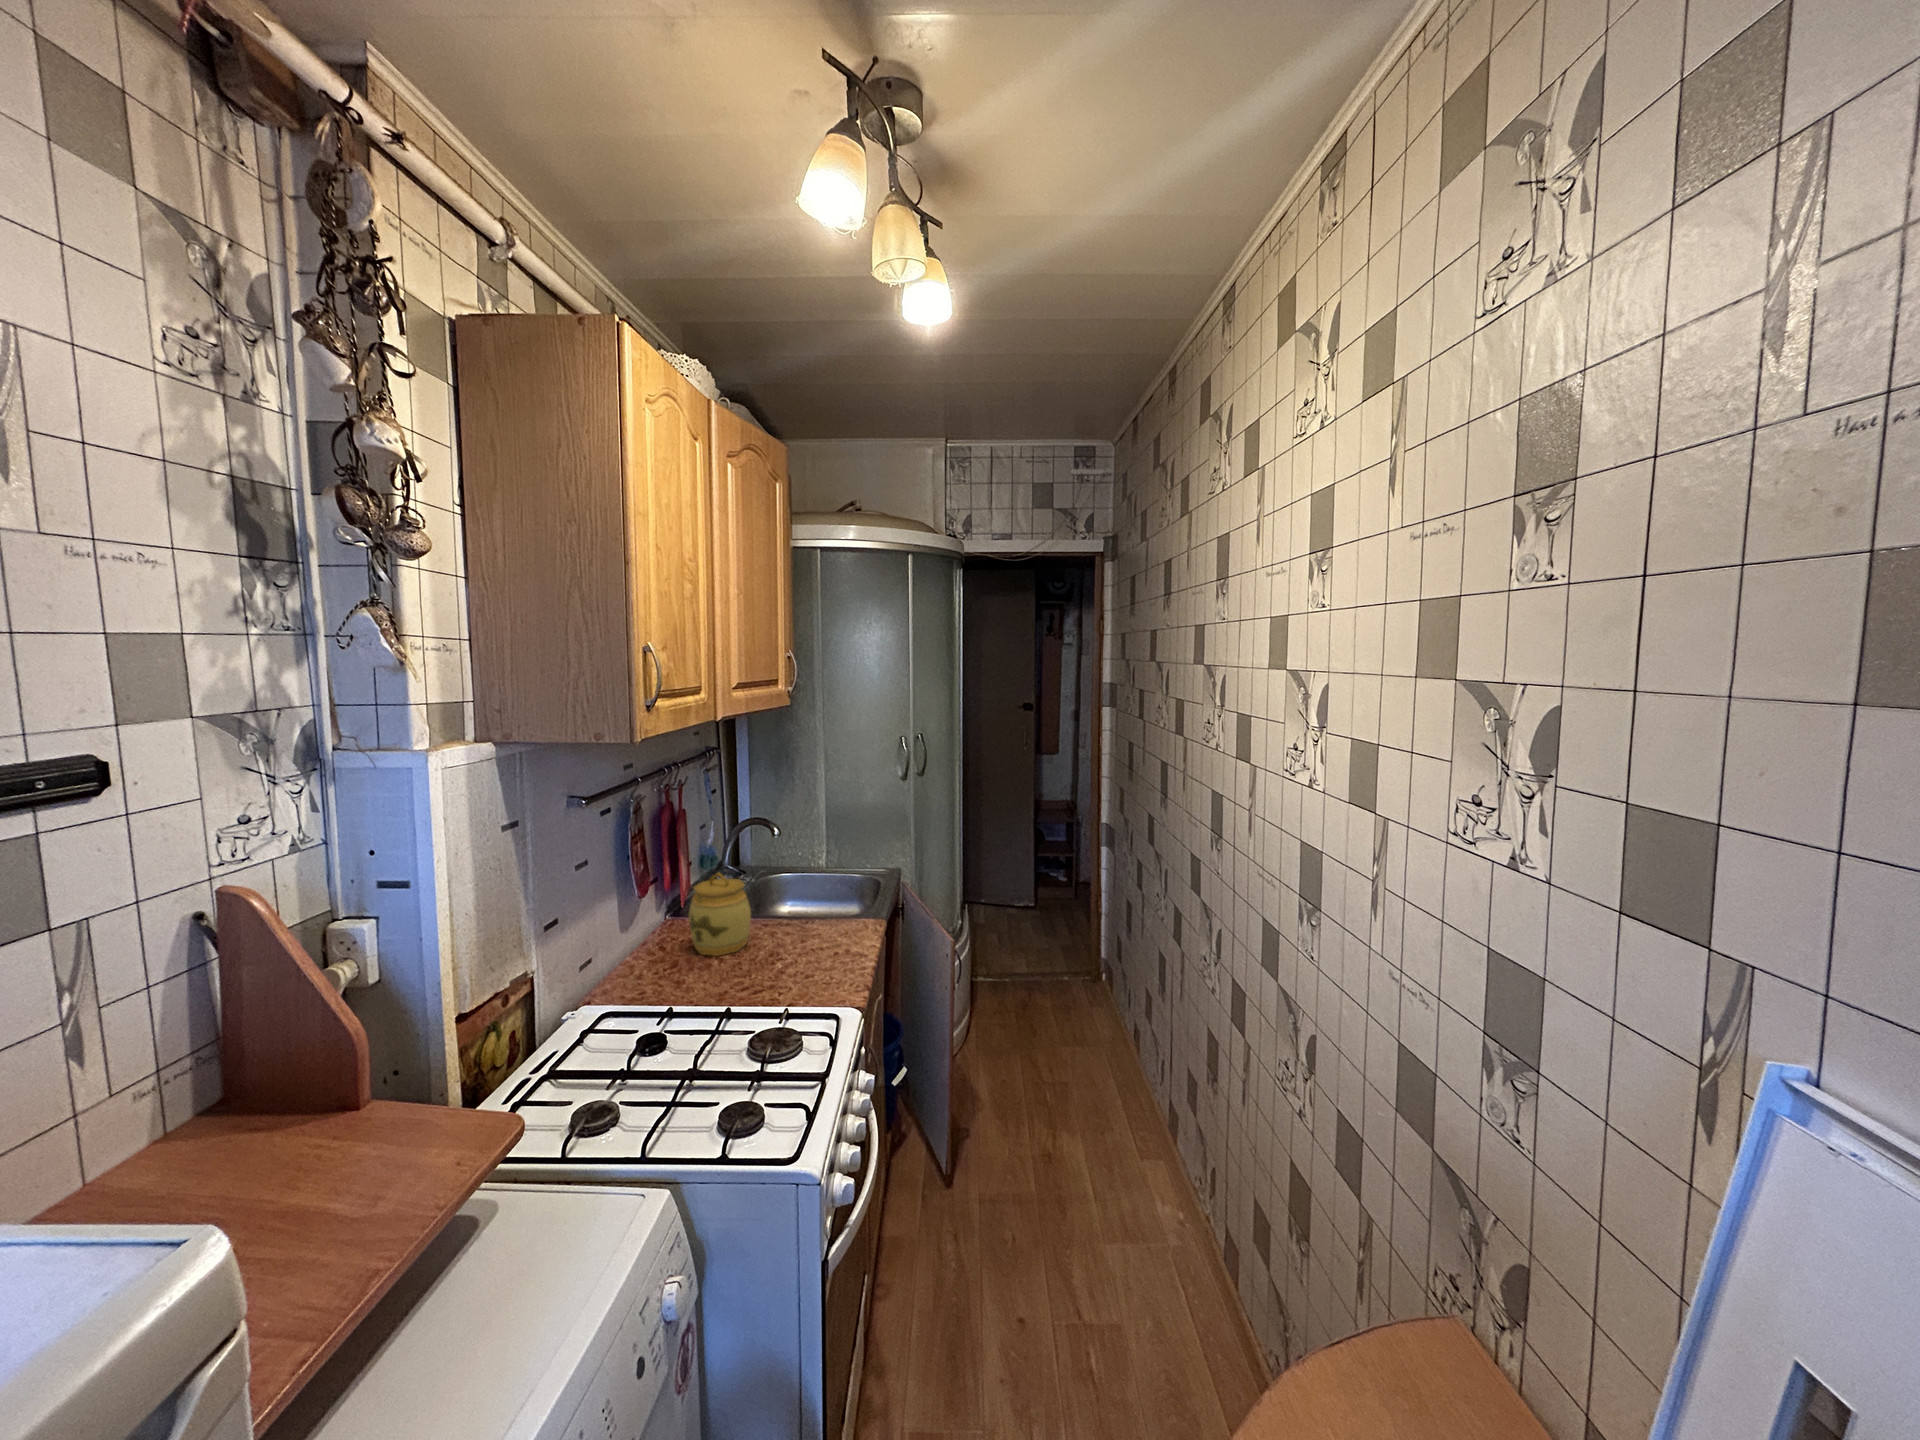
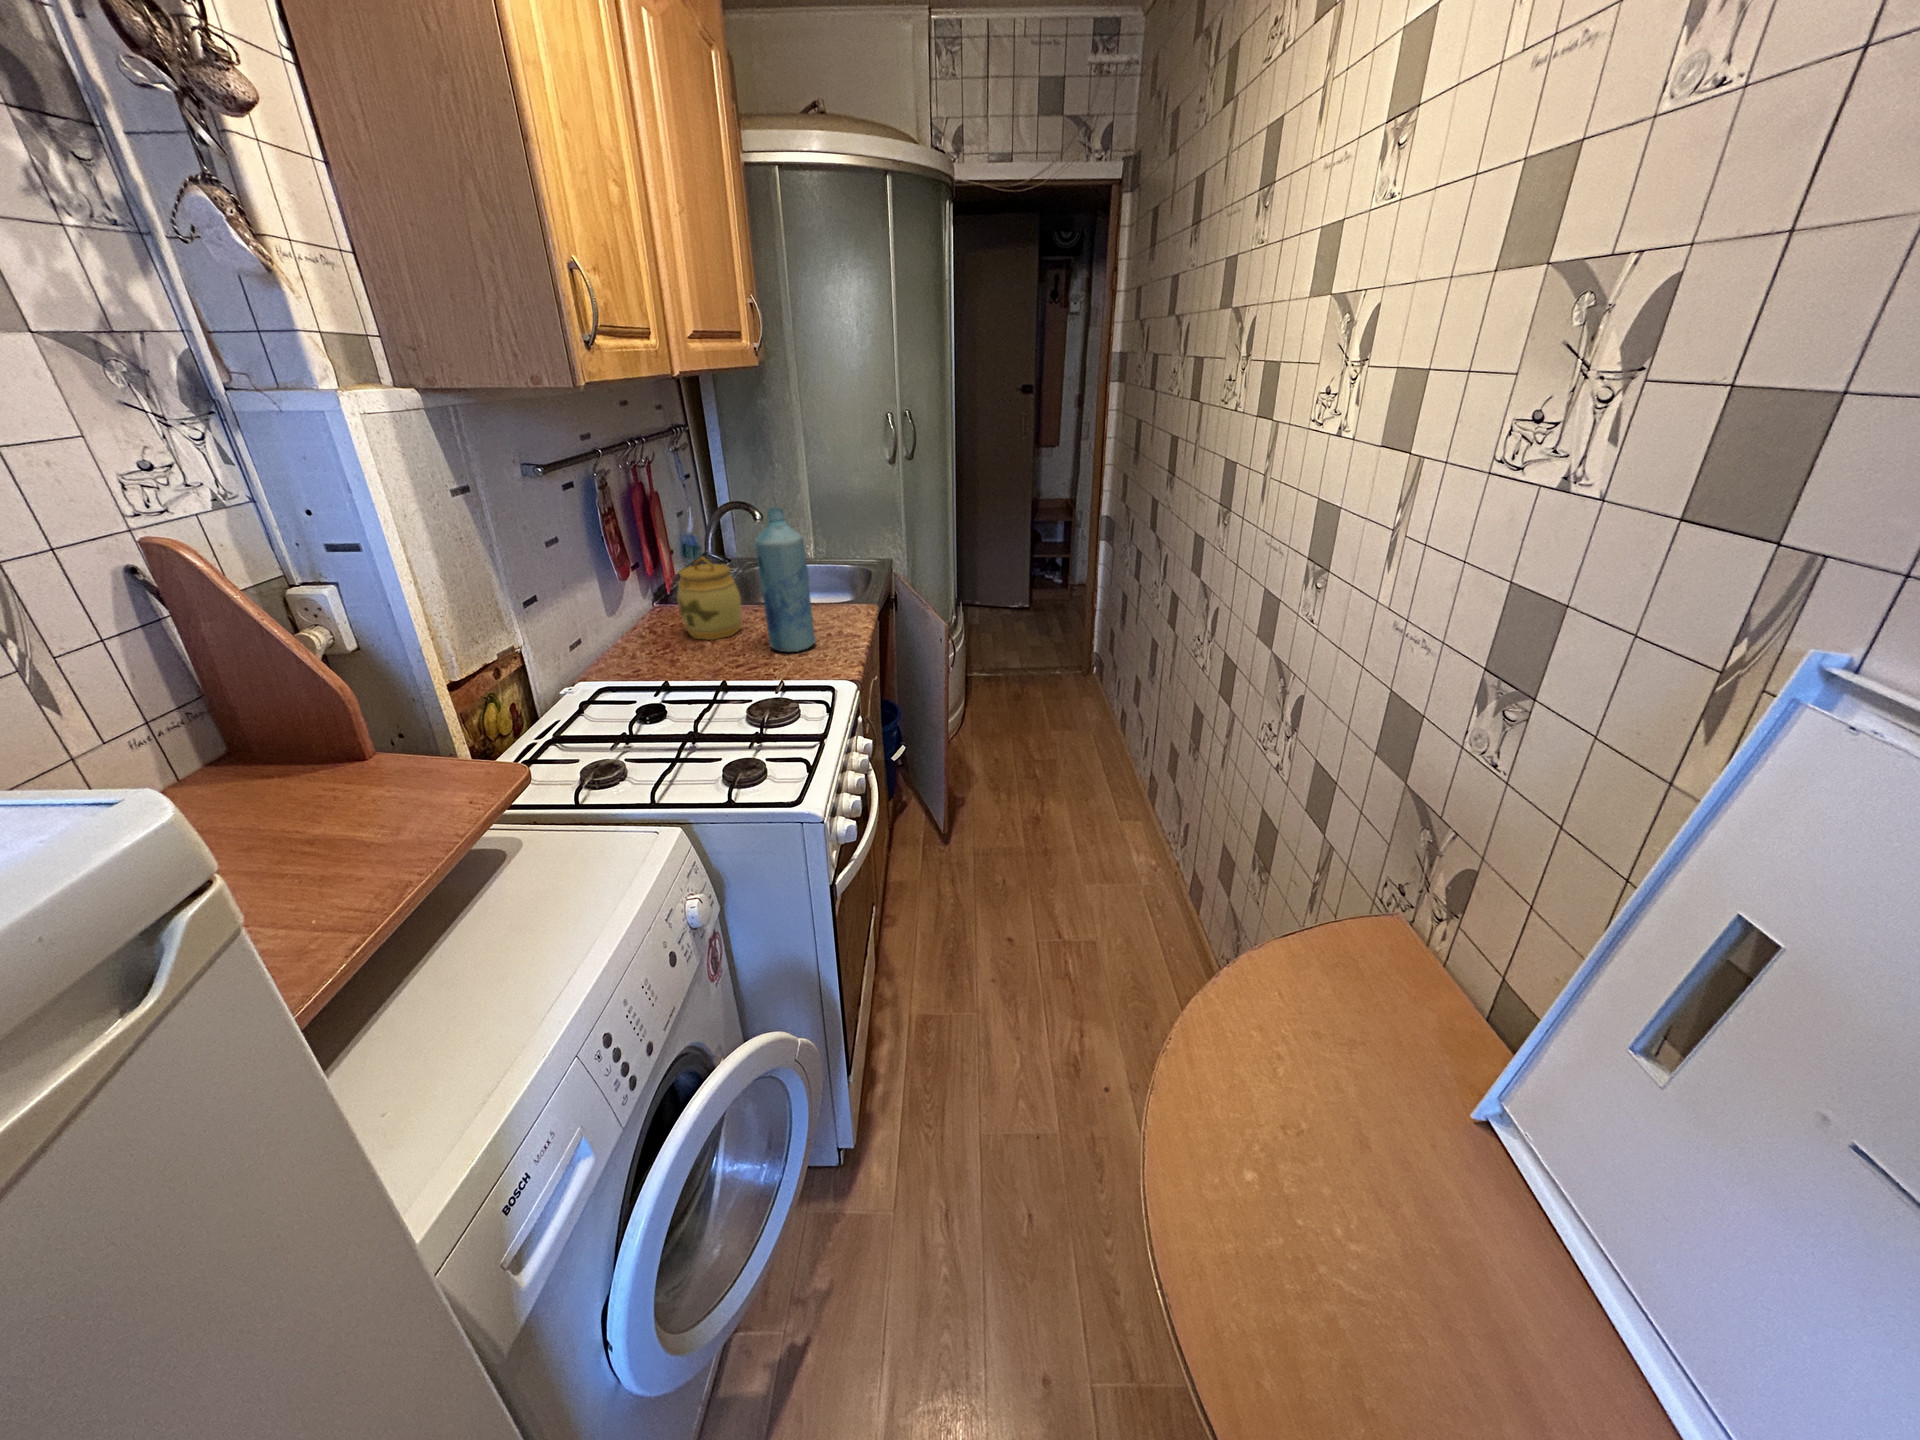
bottle: none [772,831,822,972] -> present [755,508,816,652]

